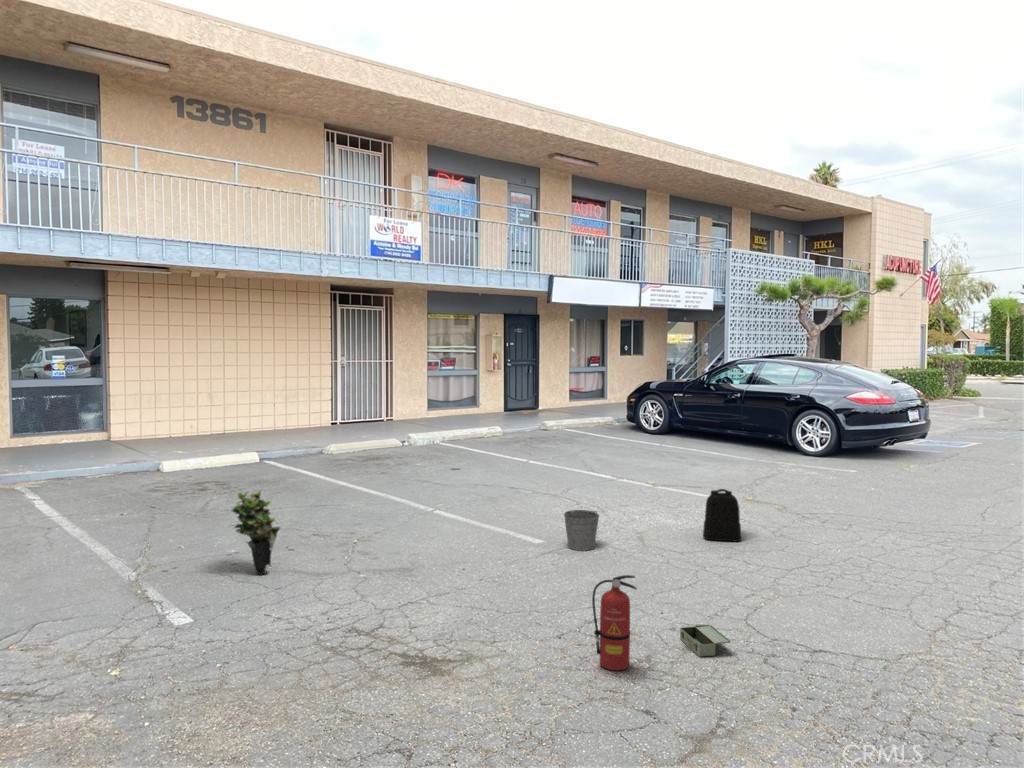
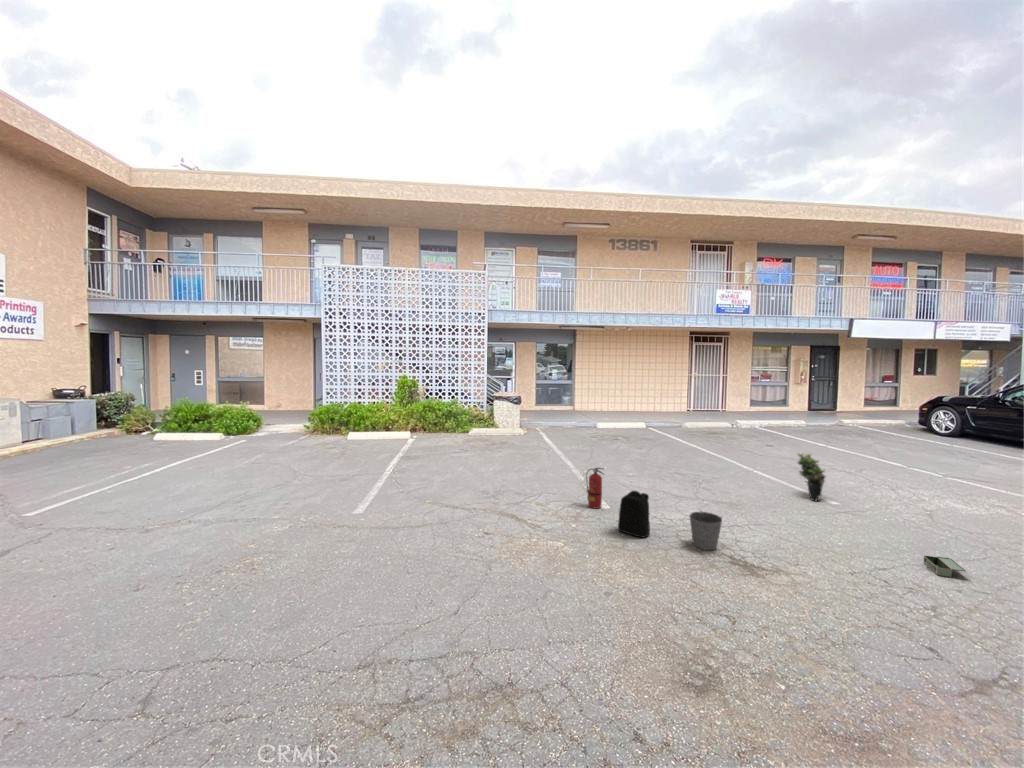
backpack: present [703,489,741,541] -> present [618,491,650,538]
potted plant: present [232,491,280,575] -> present [798,453,825,501]
bucket: present [564,510,599,551] -> present [689,512,722,550]
fire extinguisher: present [592,575,637,670] -> present [586,468,604,508]

